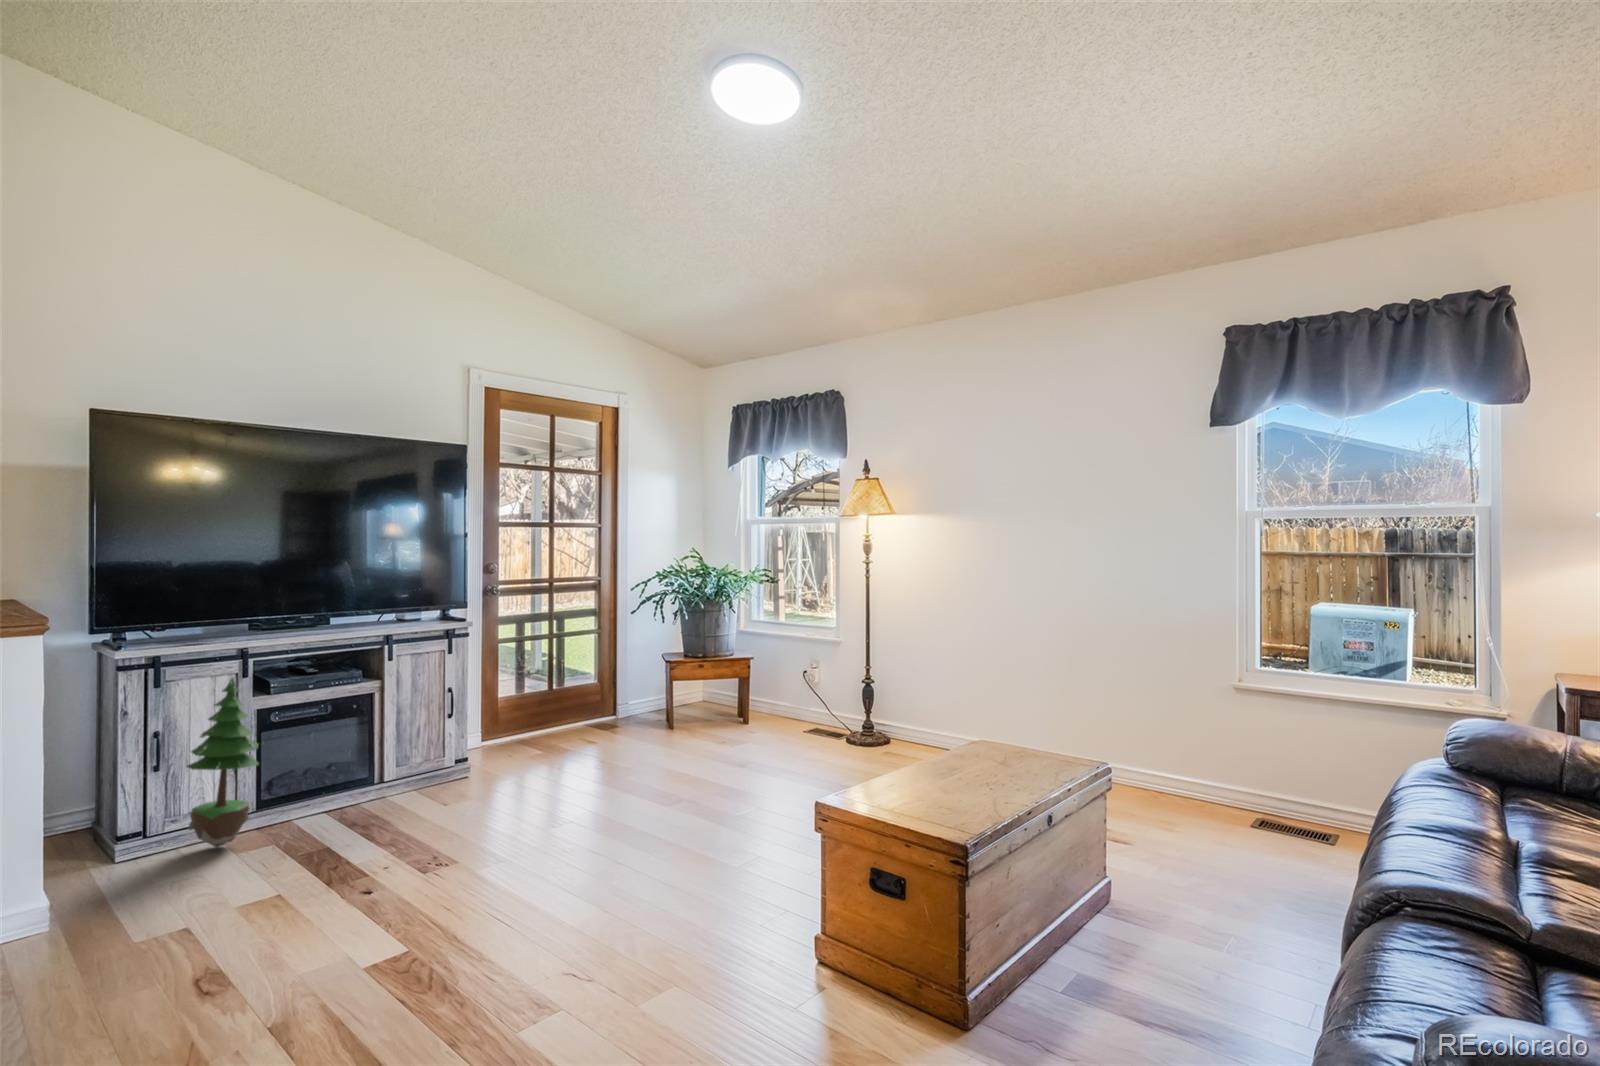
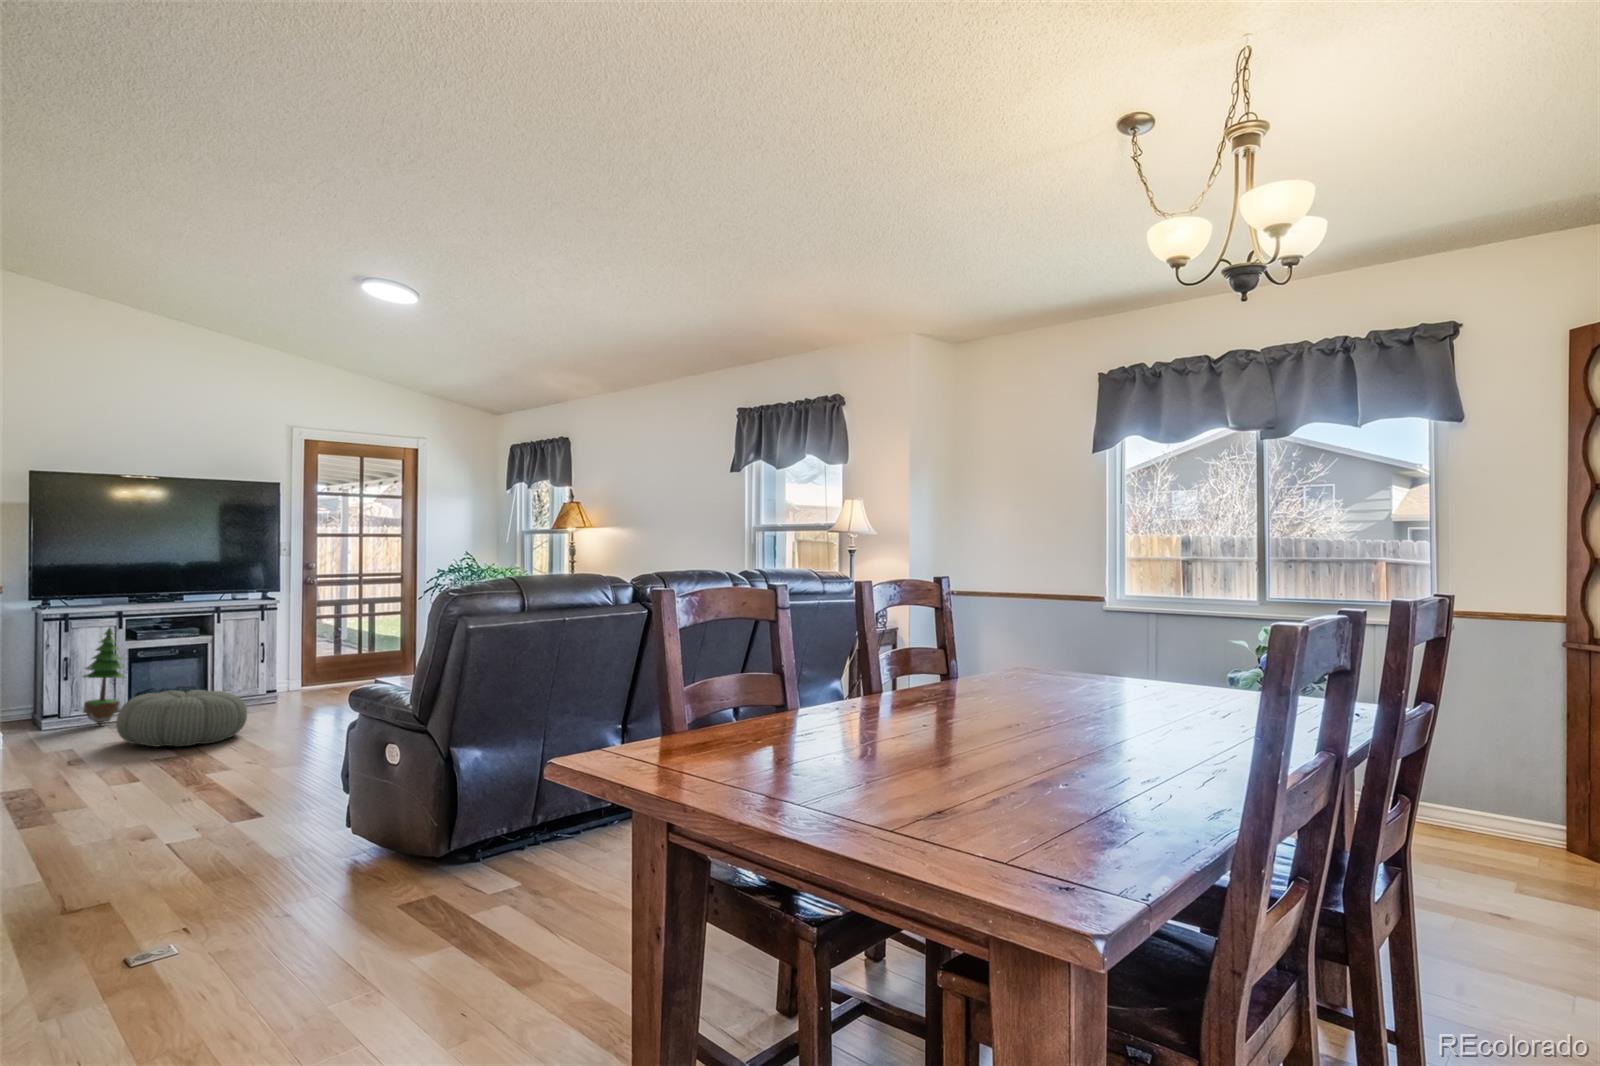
pouf: none [277,793,494,924] -> present [116,690,247,747]

